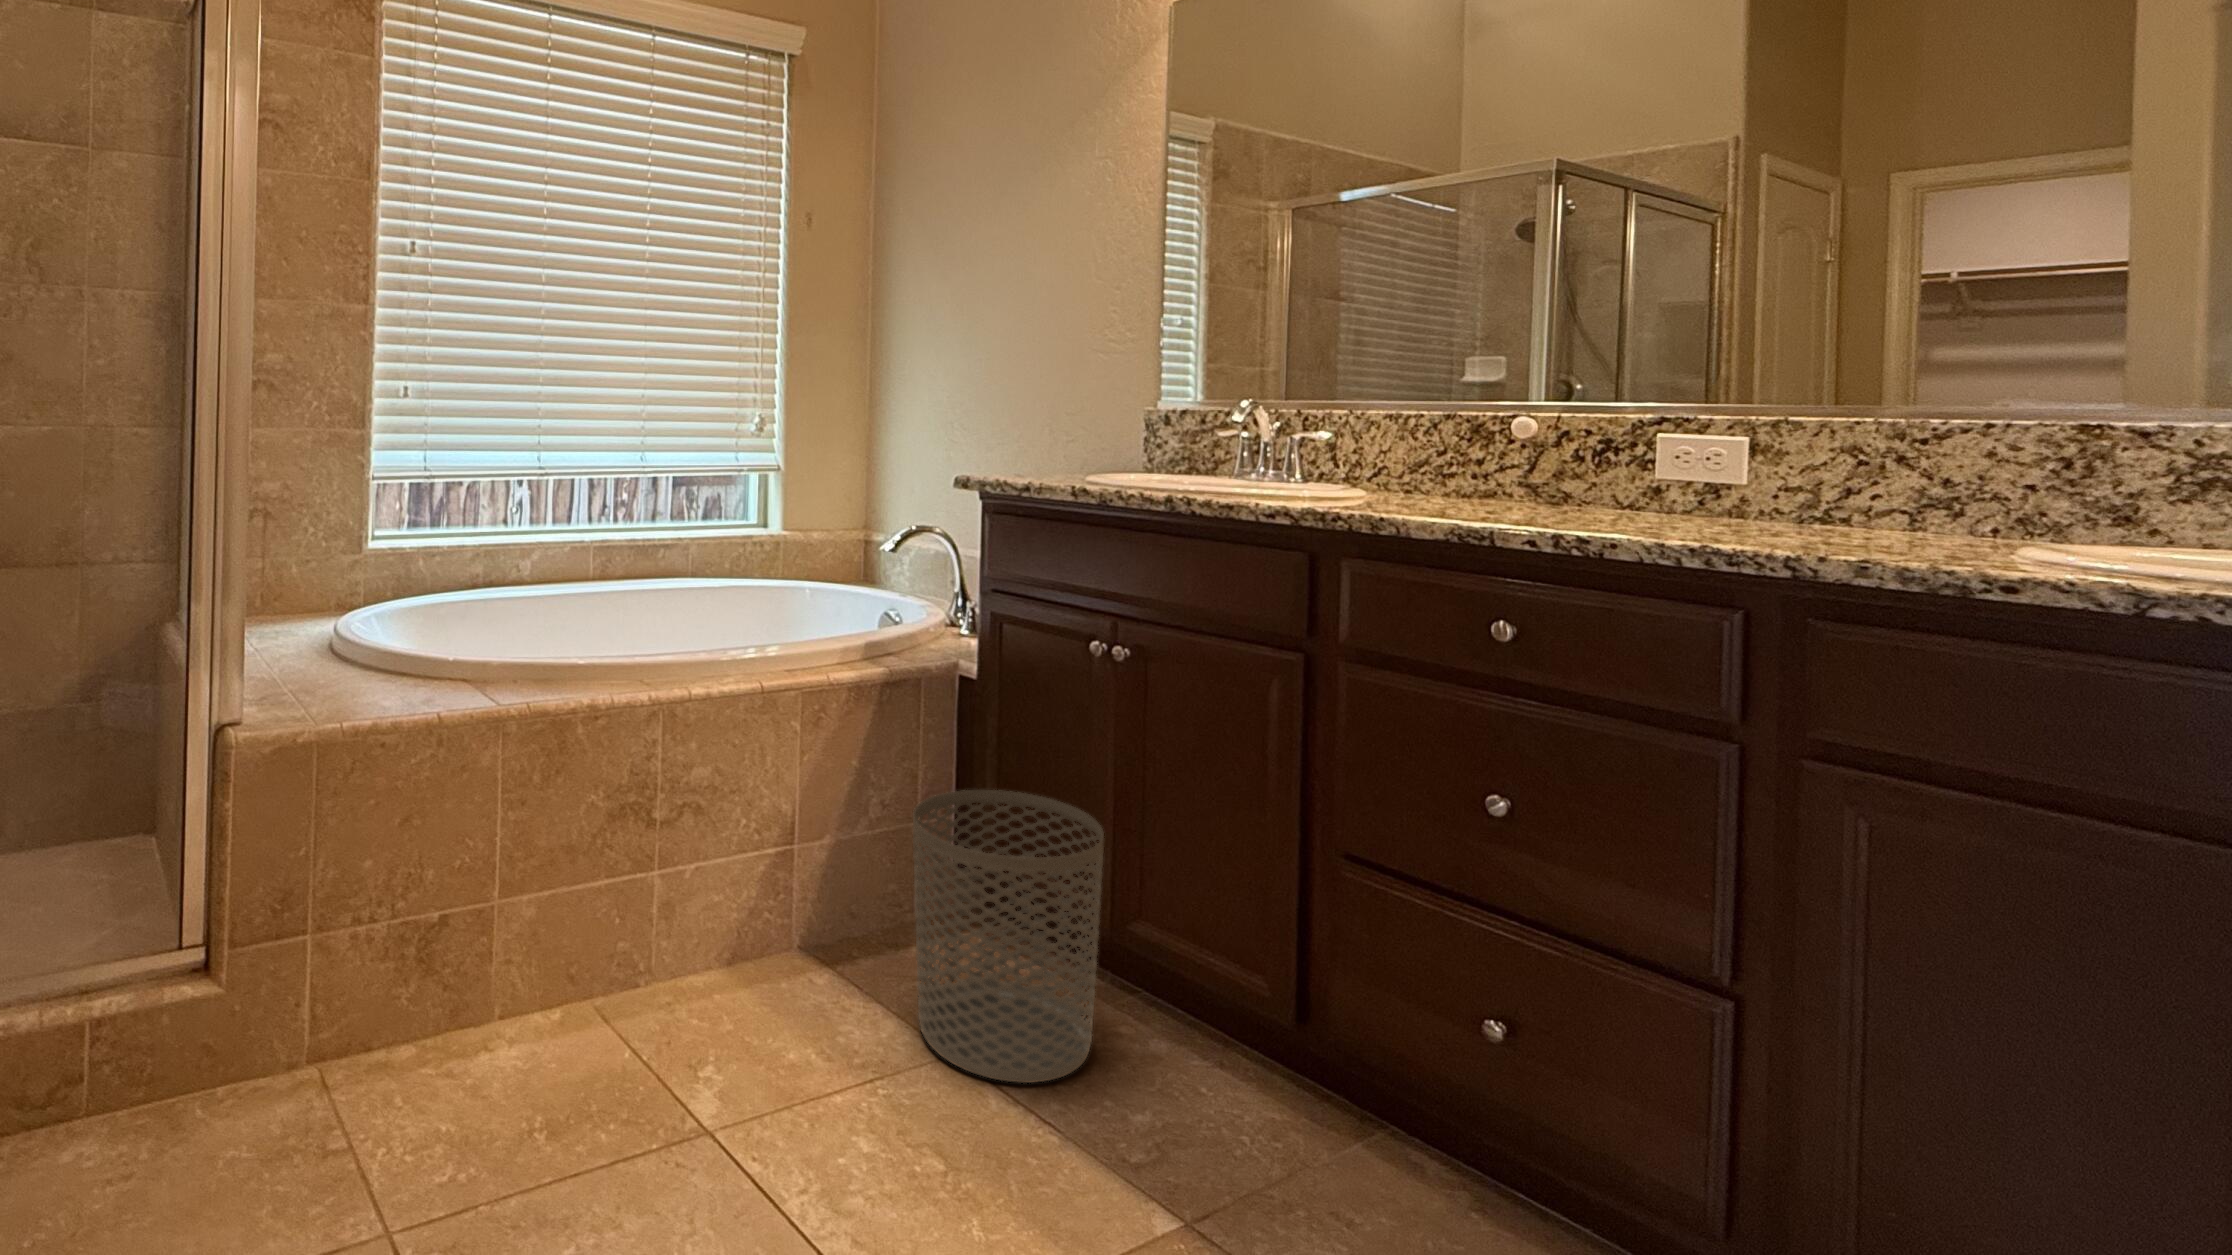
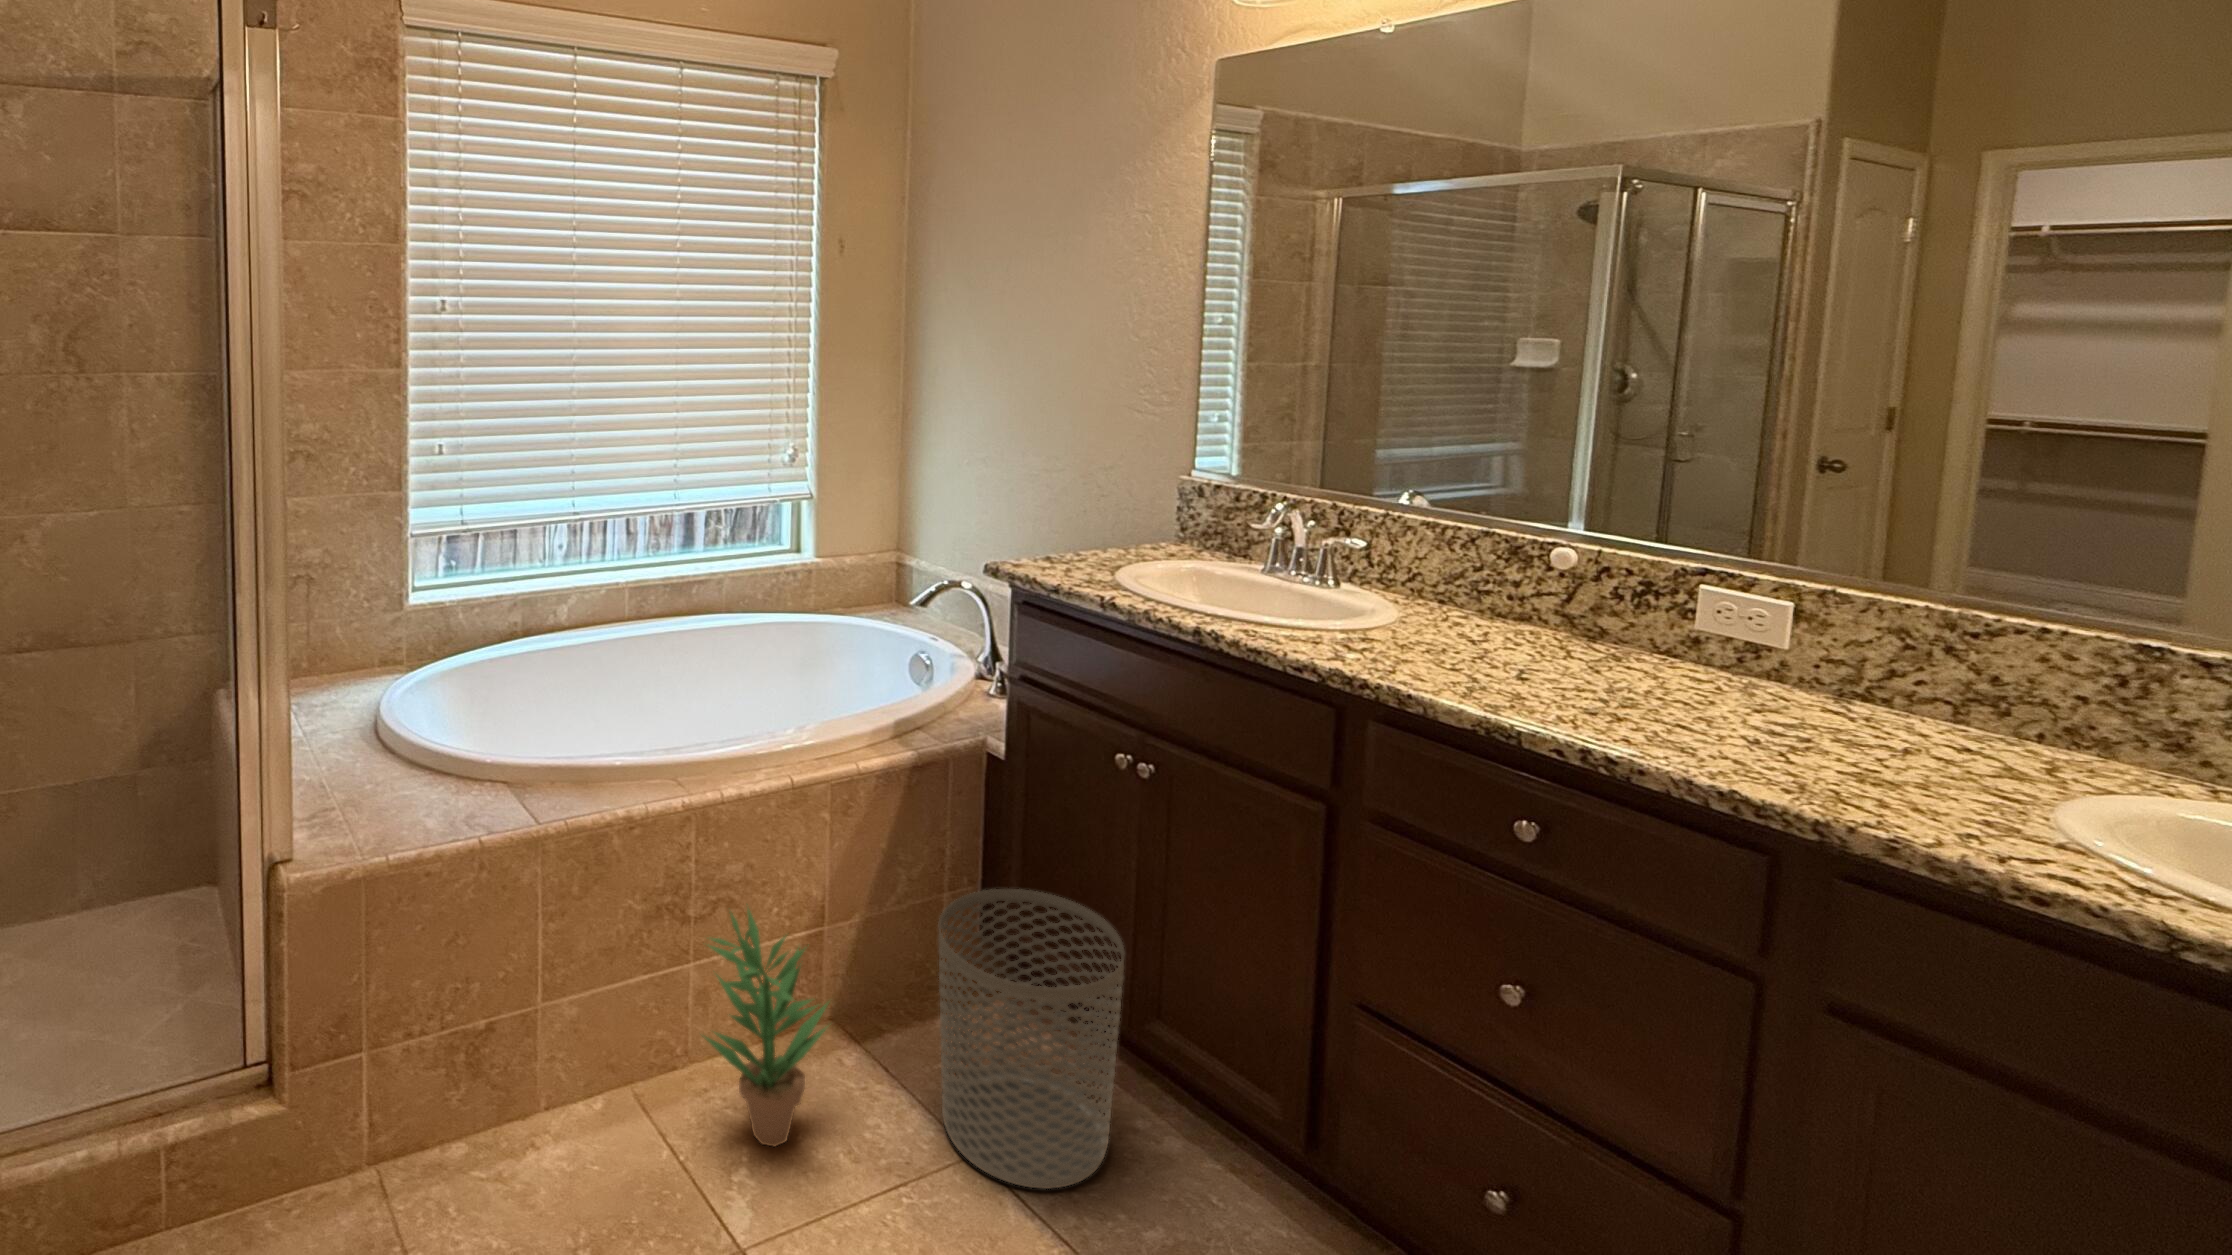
potted plant: none [664,793,803,1052] -> present [705,909,828,1146]

